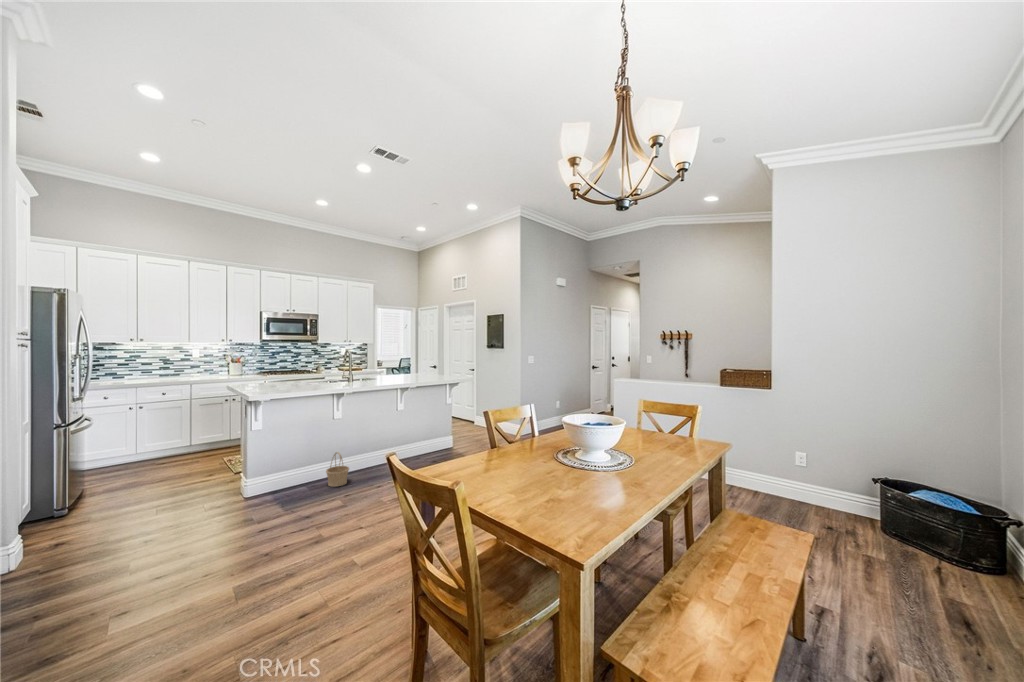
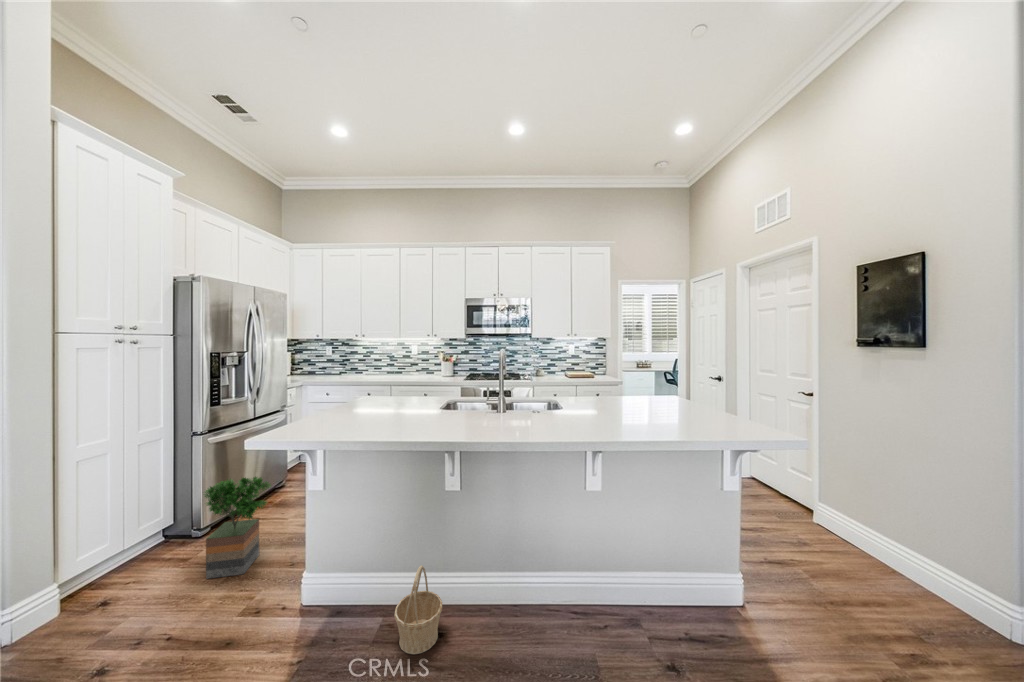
potted tree: none [134,444,195,514] -> present [204,477,271,579]

